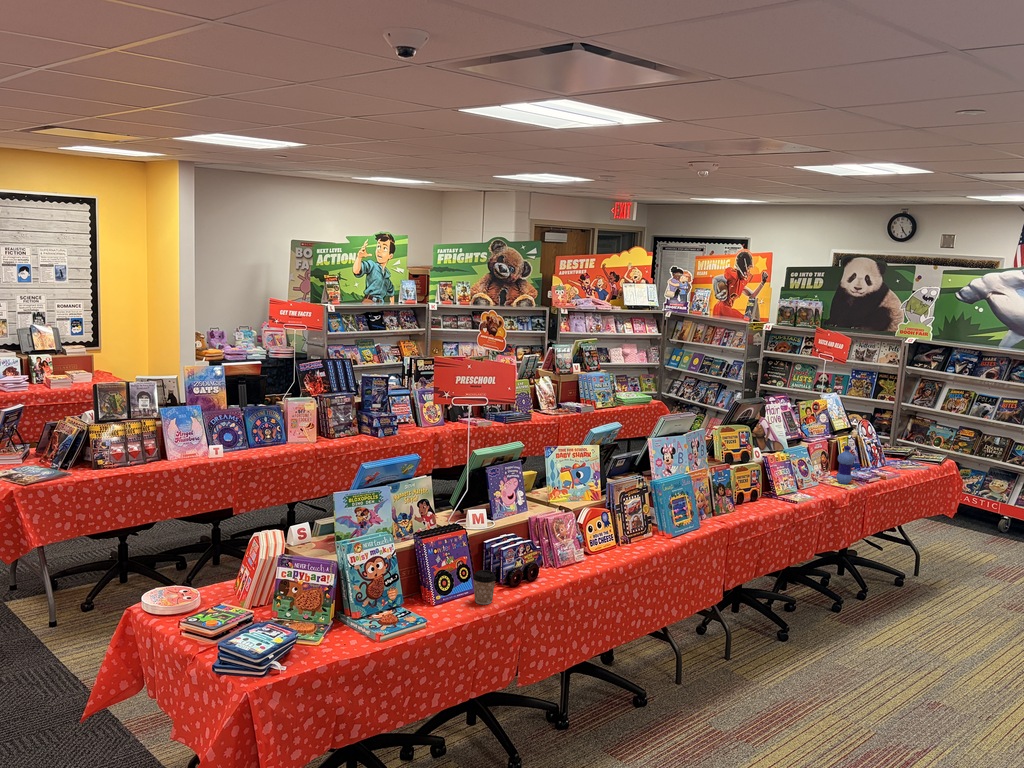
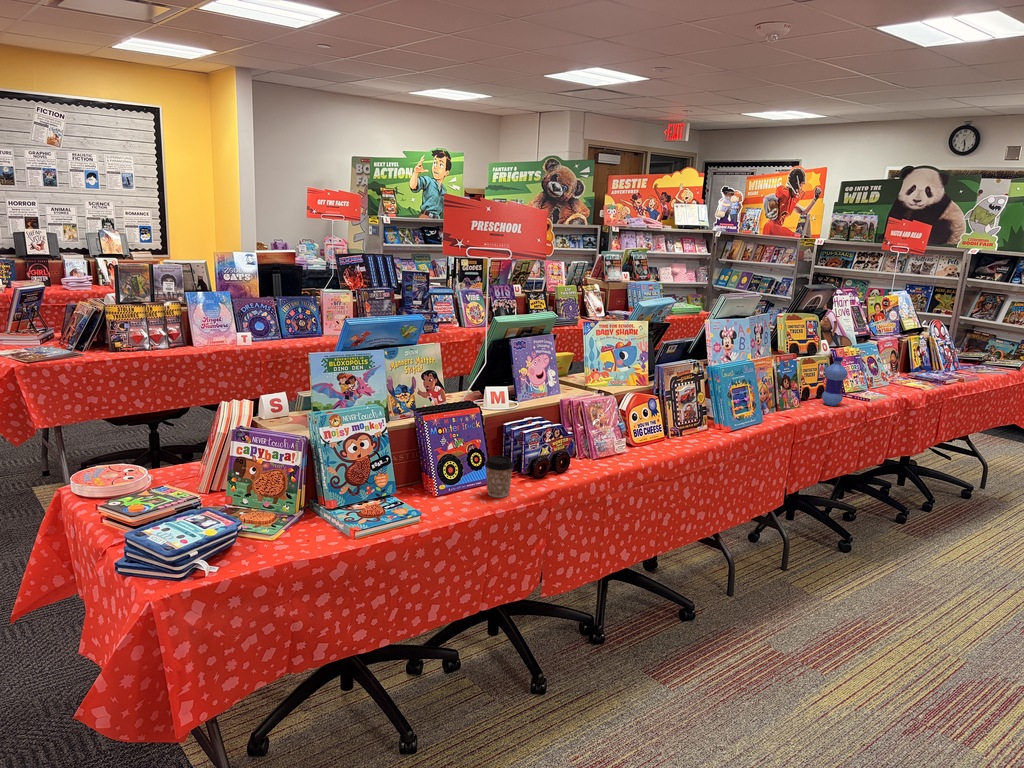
water bottle: present [836,446,855,484] -> present [822,356,847,406]

